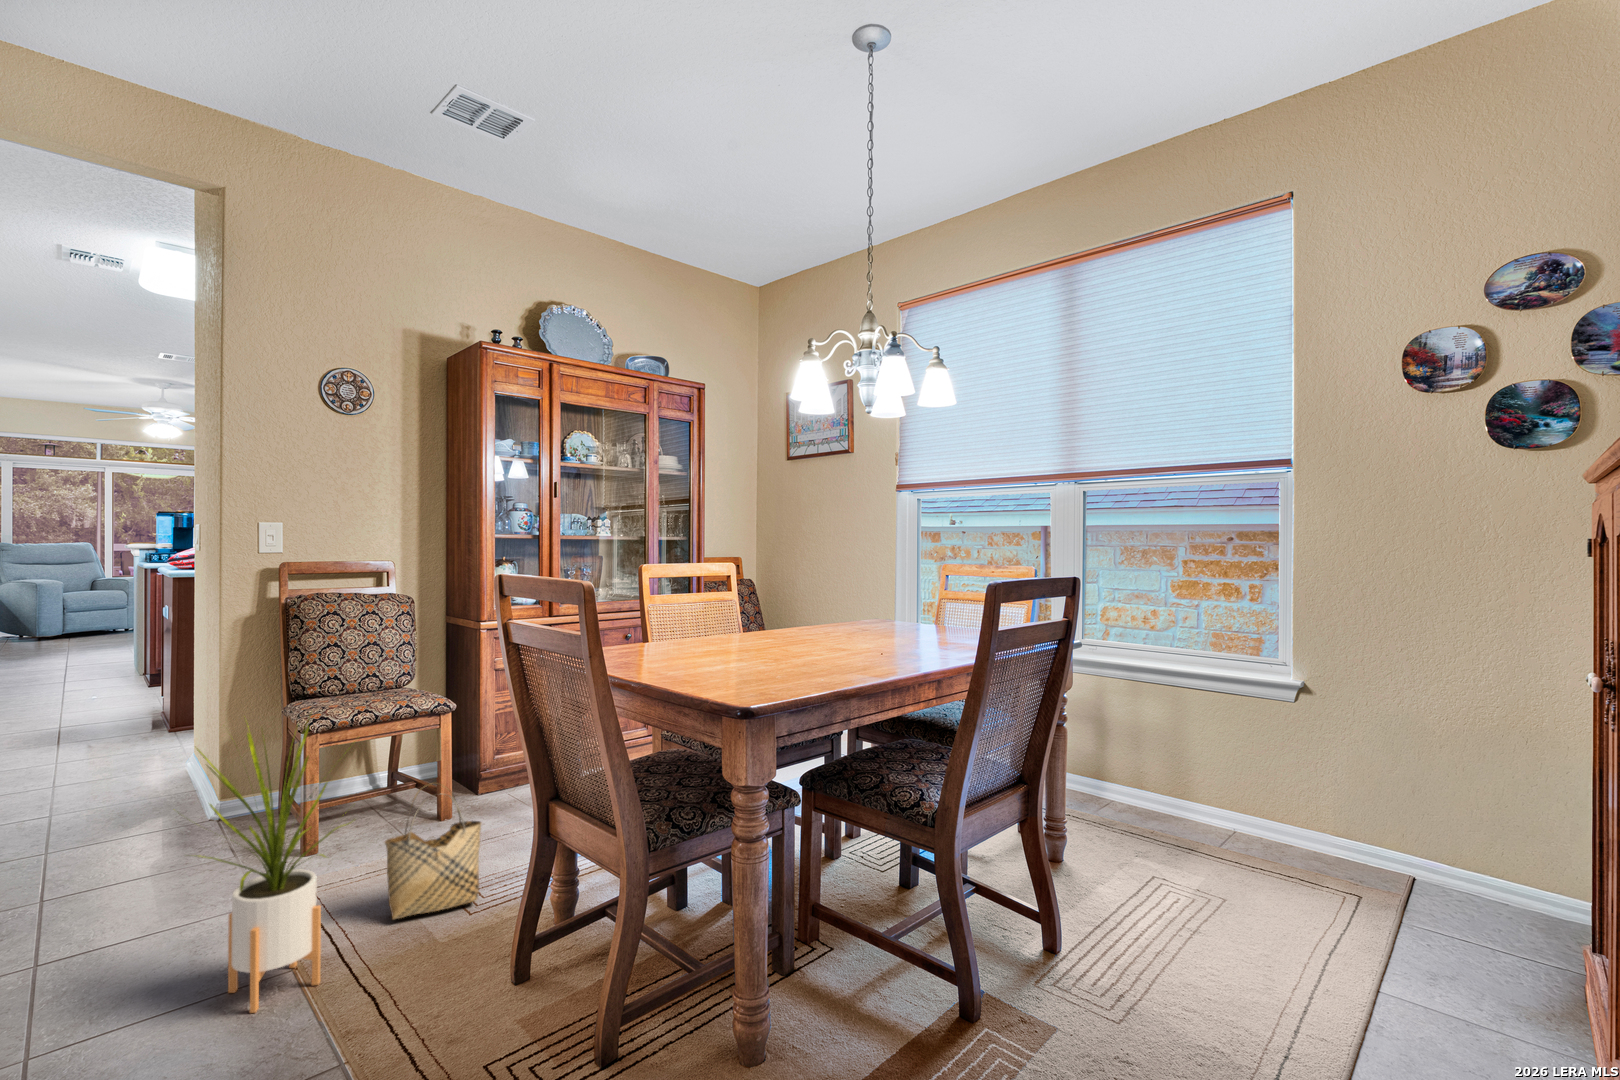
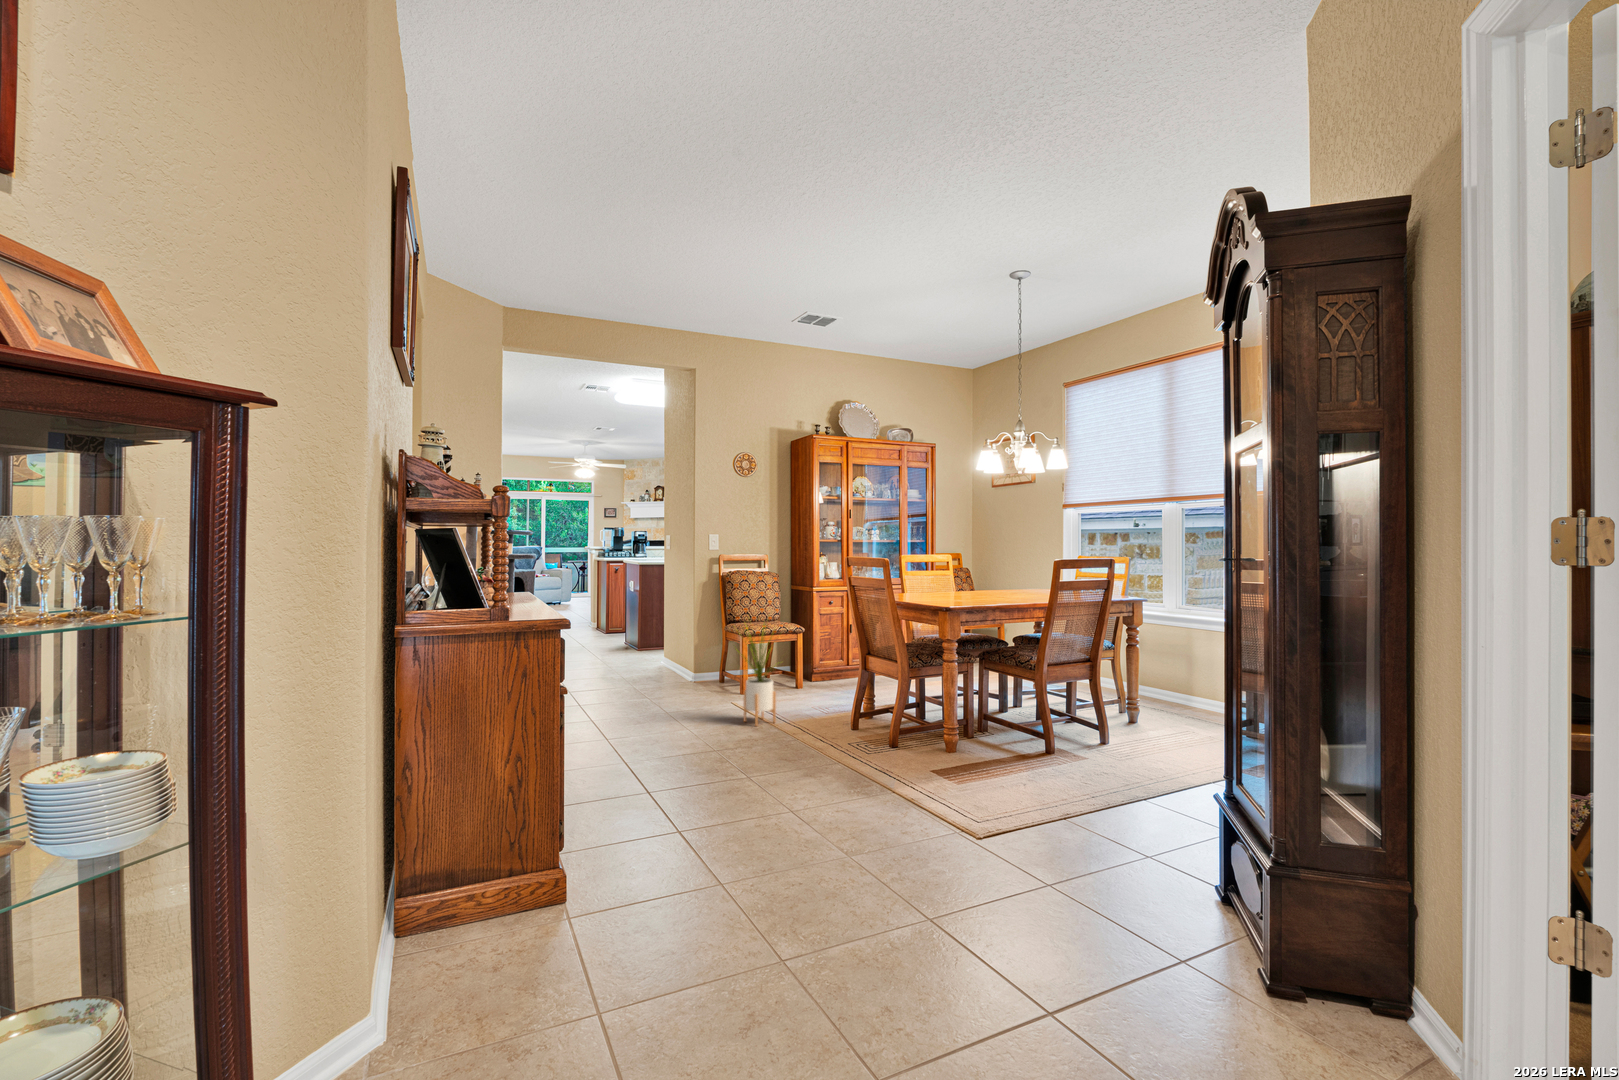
woven basket: present [385,783,481,919] -> none [790,655,828,711]

